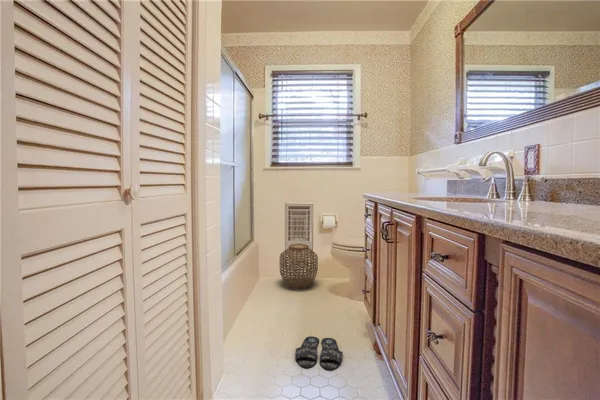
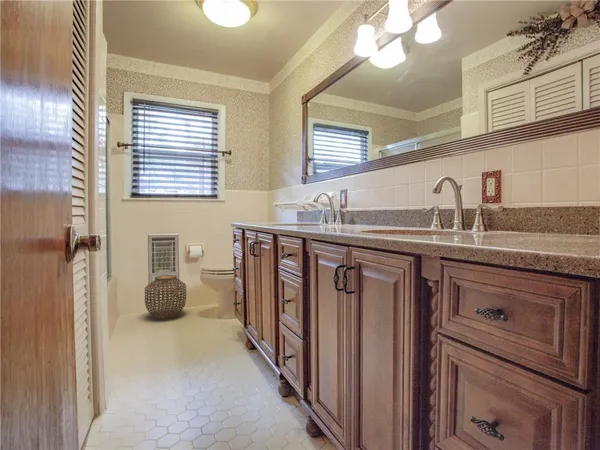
slippers: present [295,336,343,370] -> none [178,348,220,370]

